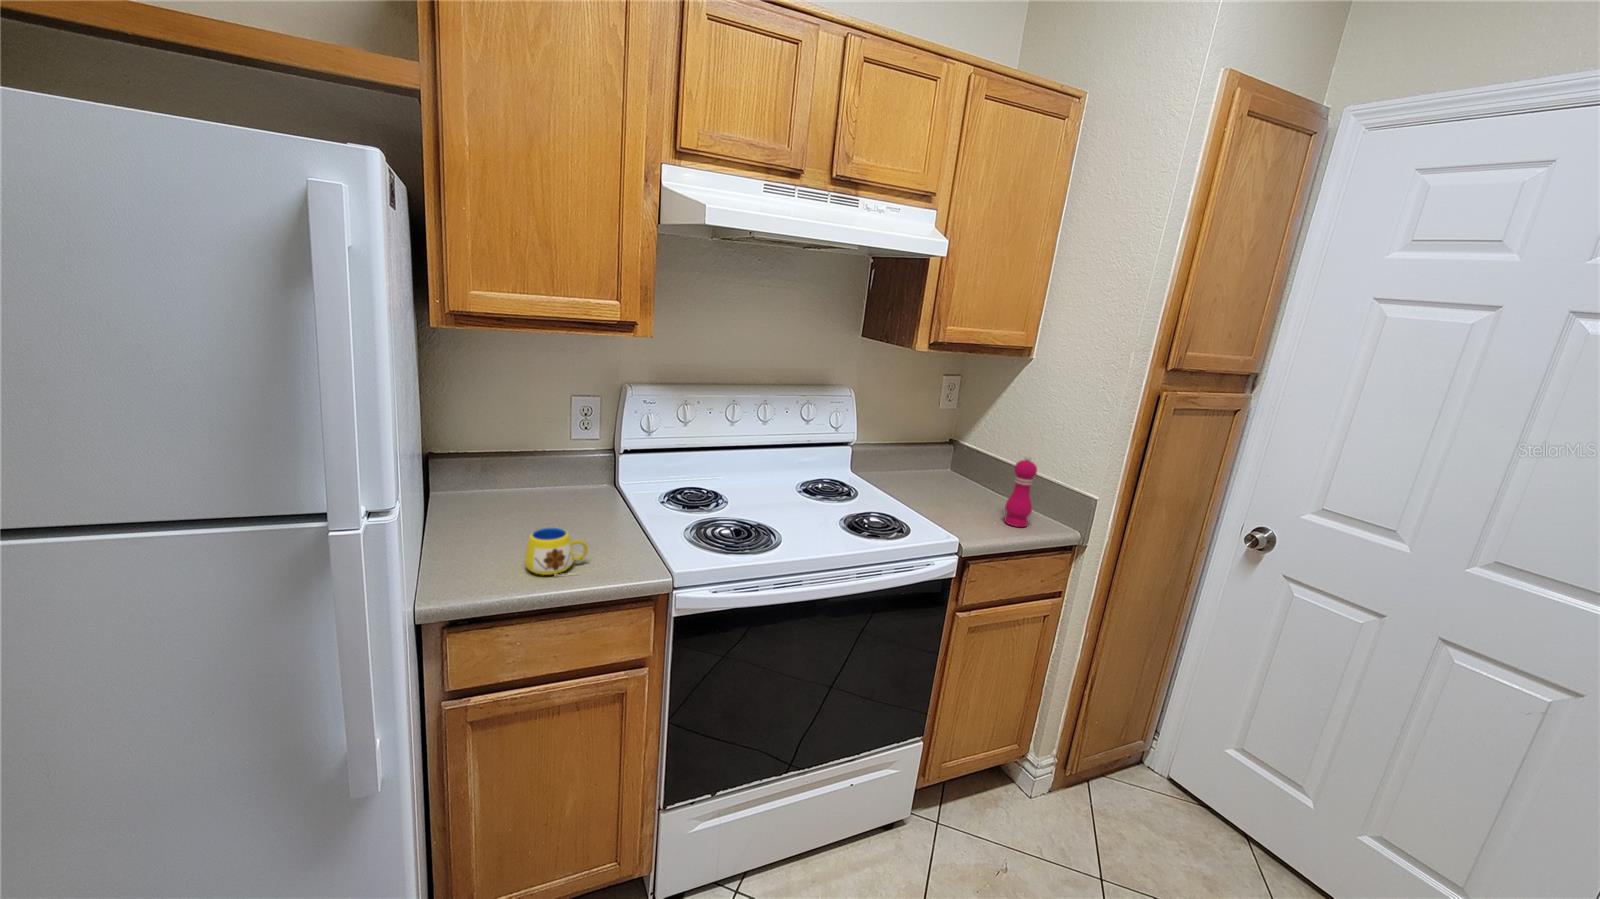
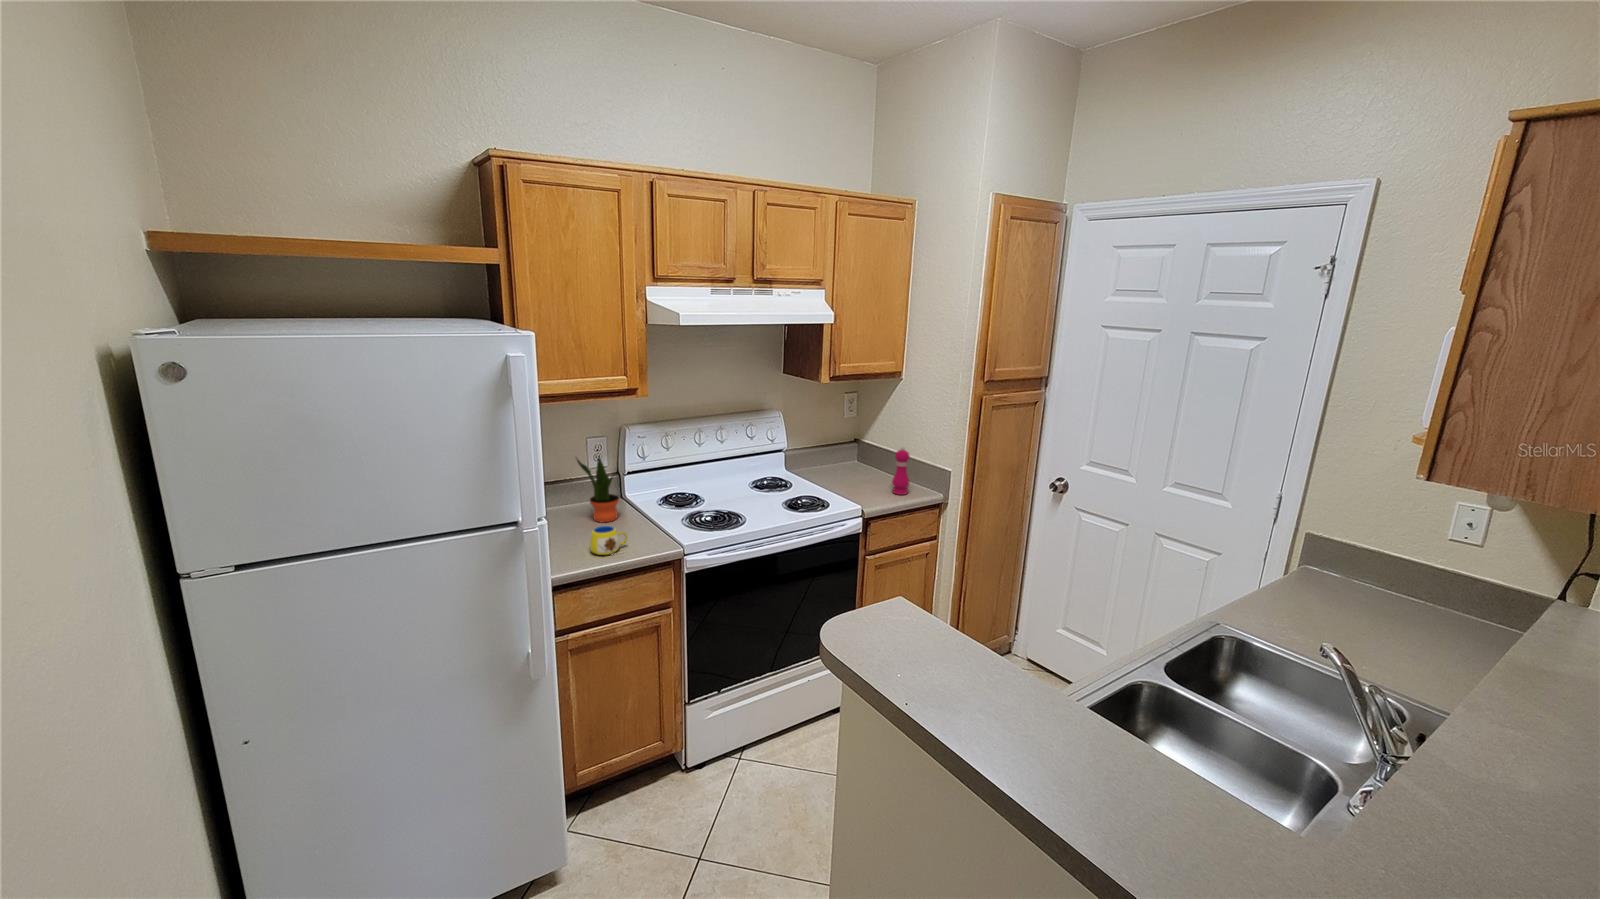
potted plant: none [537,416,600,520] -> present [577,457,619,522]

